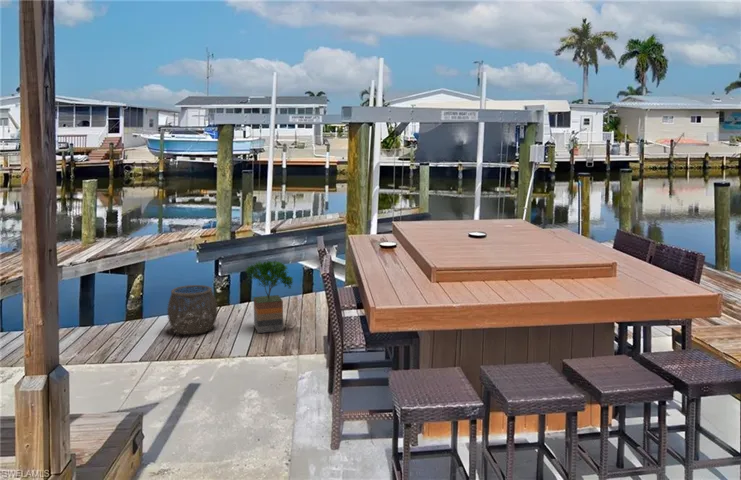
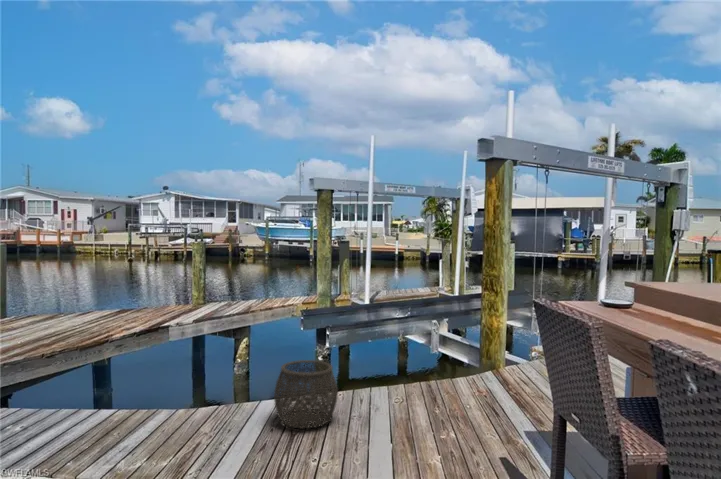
potted tree: present [246,261,293,333] -> none [376,333,443,433]

